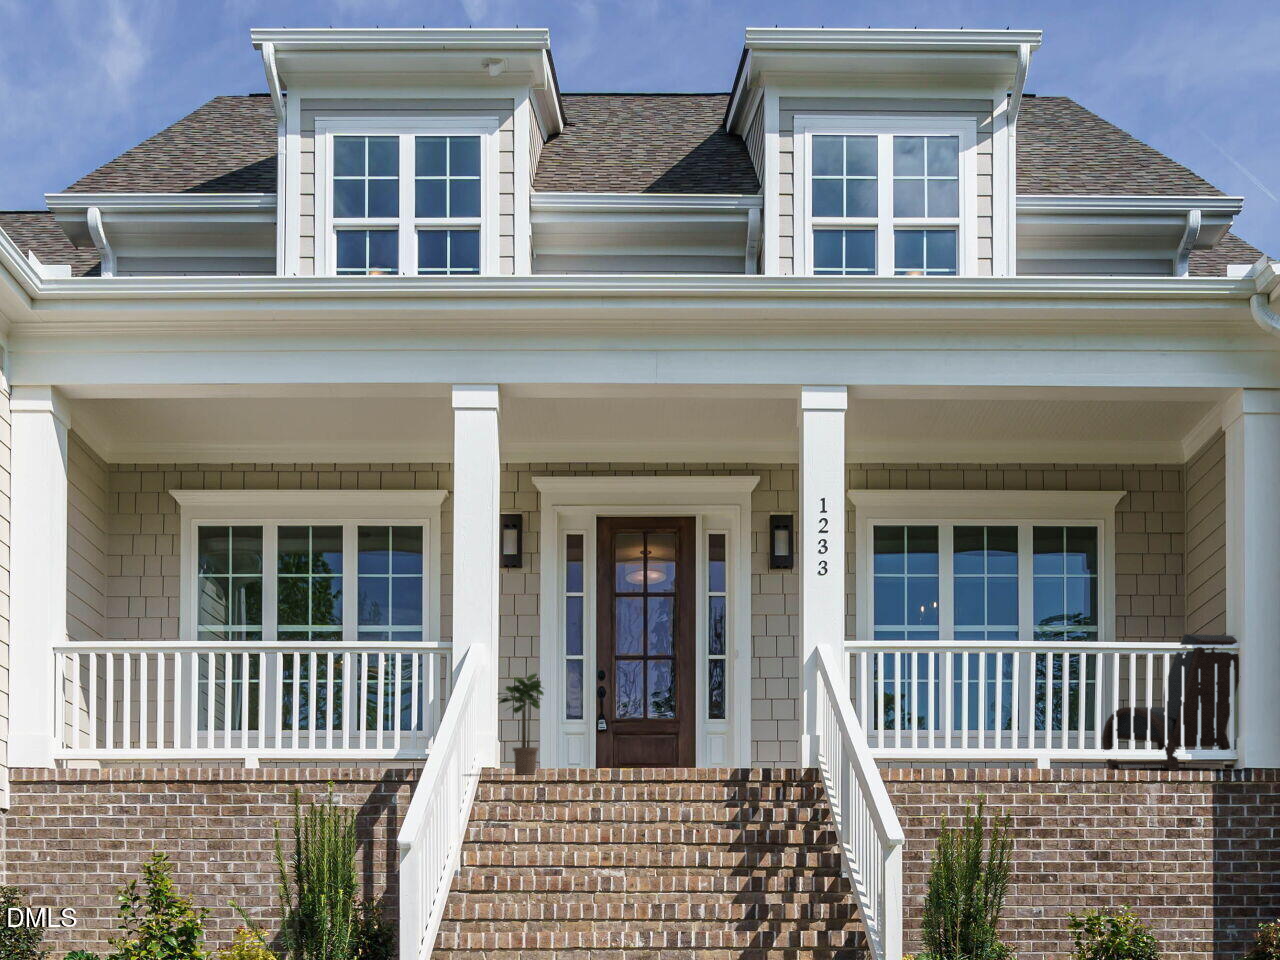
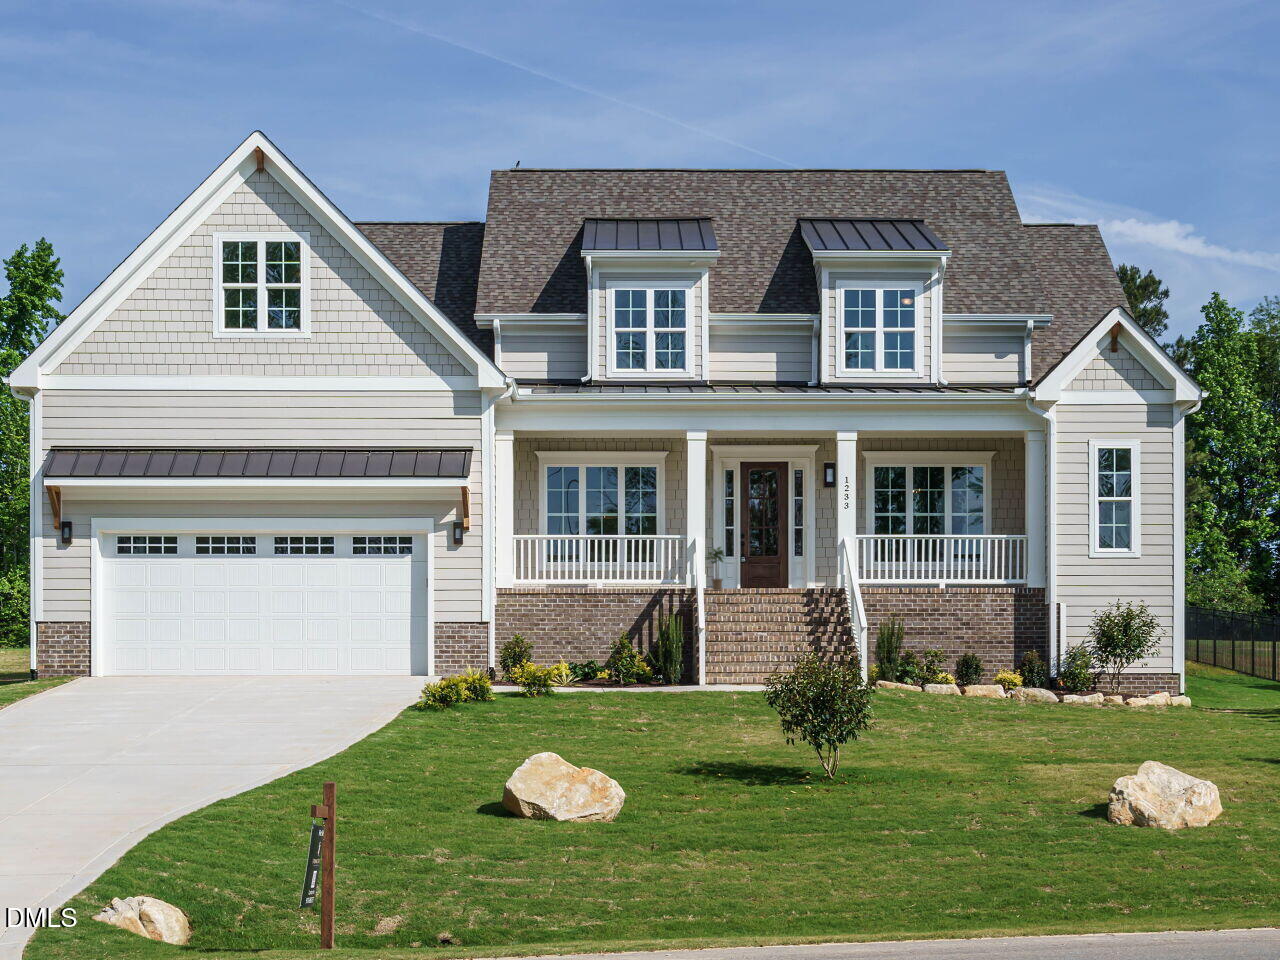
lounge chair: present [1102,634,1239,771] -> none [972,529,1038,589]

